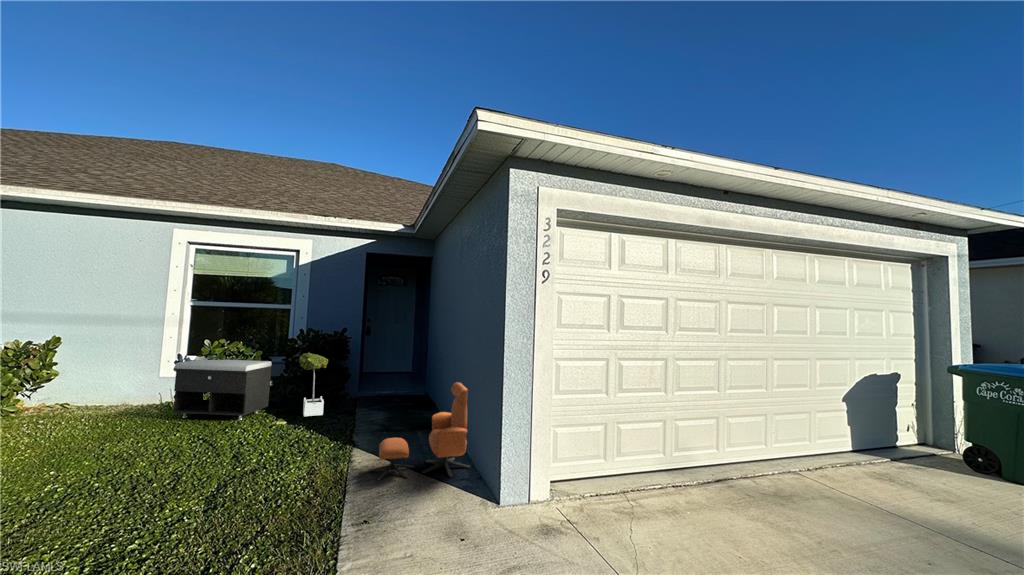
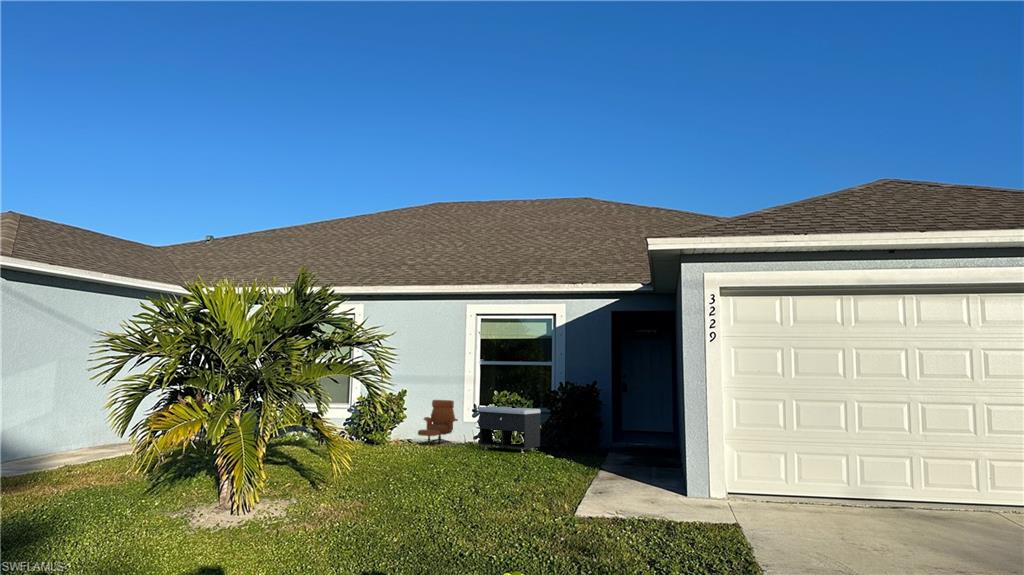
potted tree: present [299,353,328,416] -> none [560,401,583,455]
lounge chair: present [369,382,470,481] -> present [418,400,458,446]

